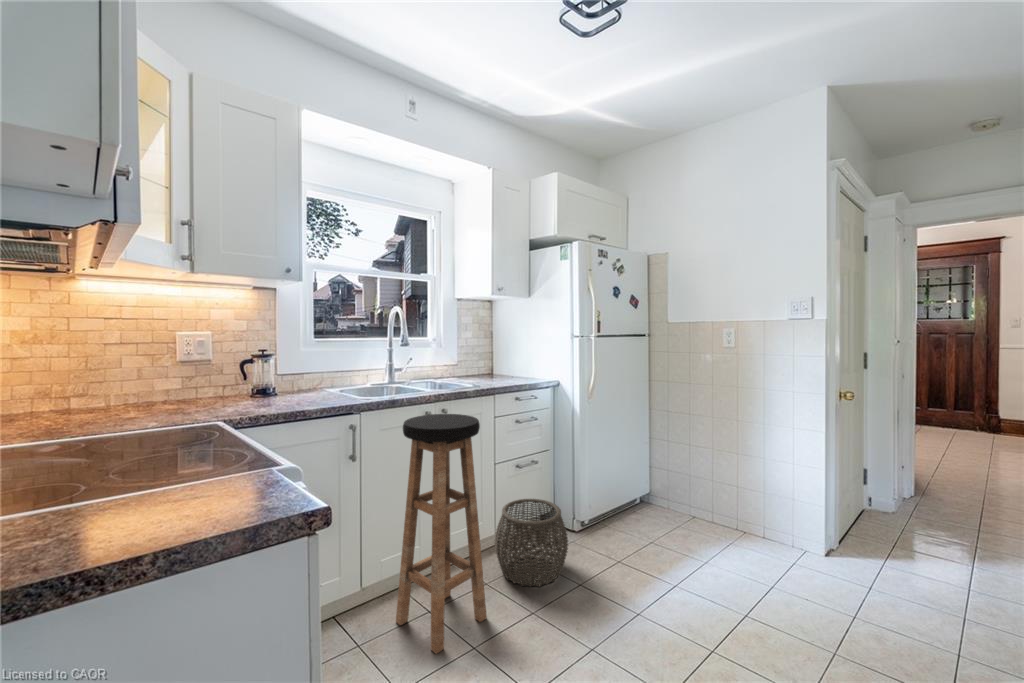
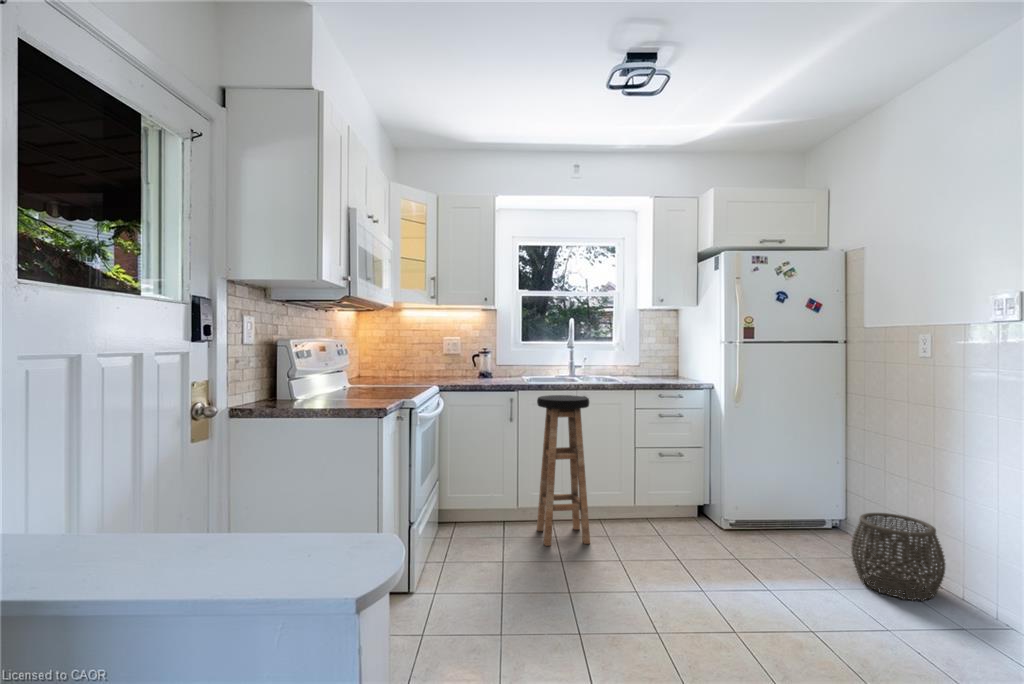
woven basket: present [495,499,568,587] -> present [851,513,945,601]

